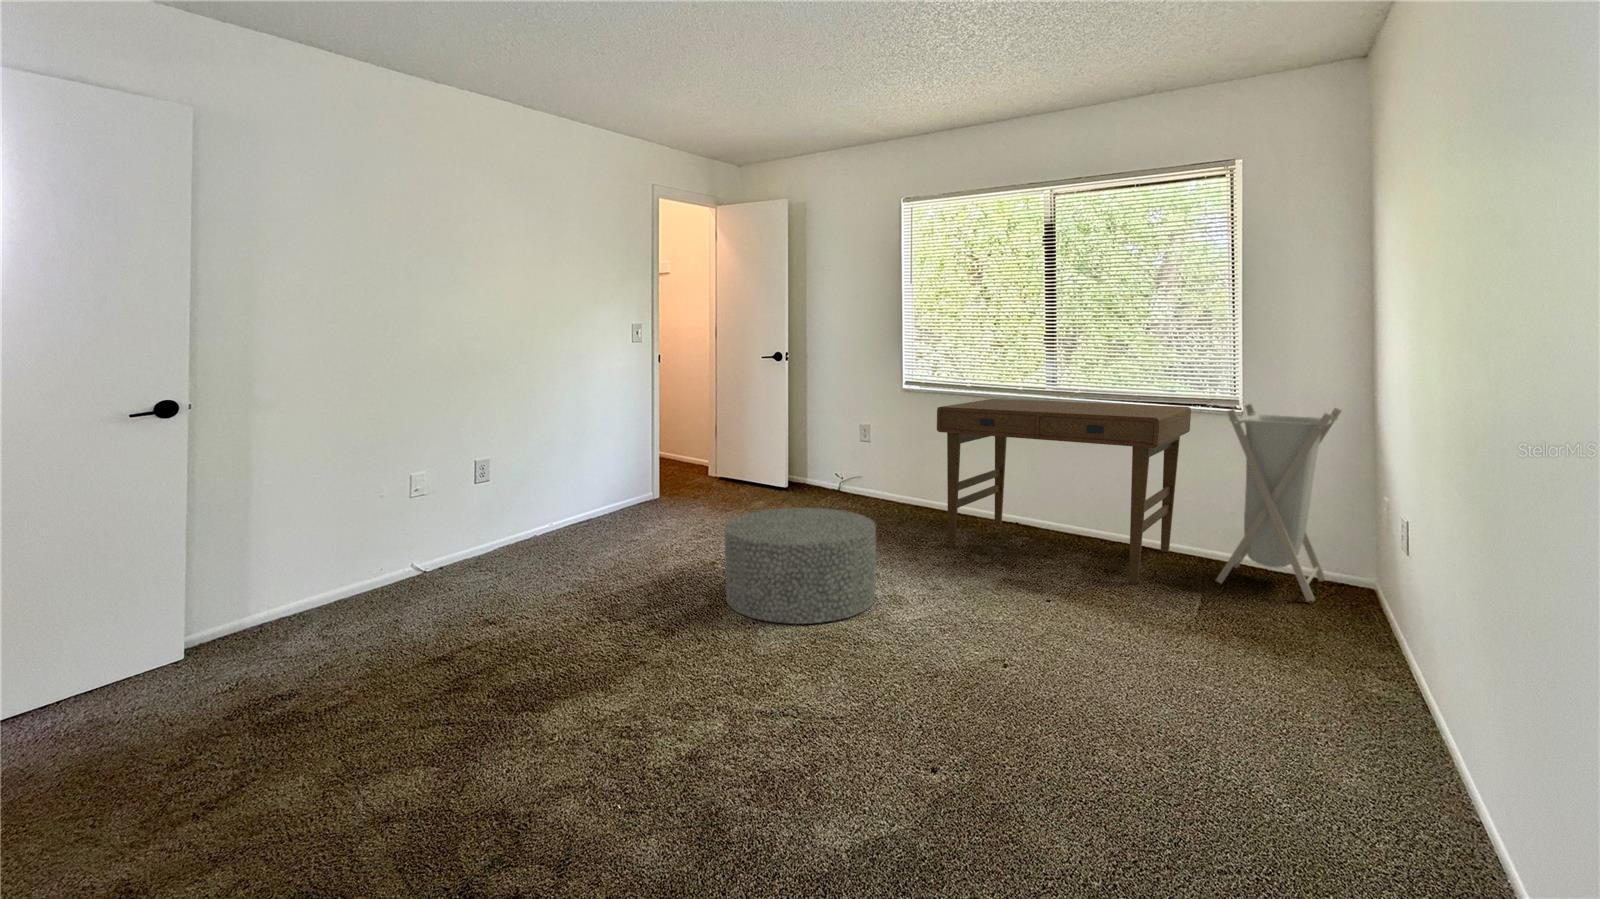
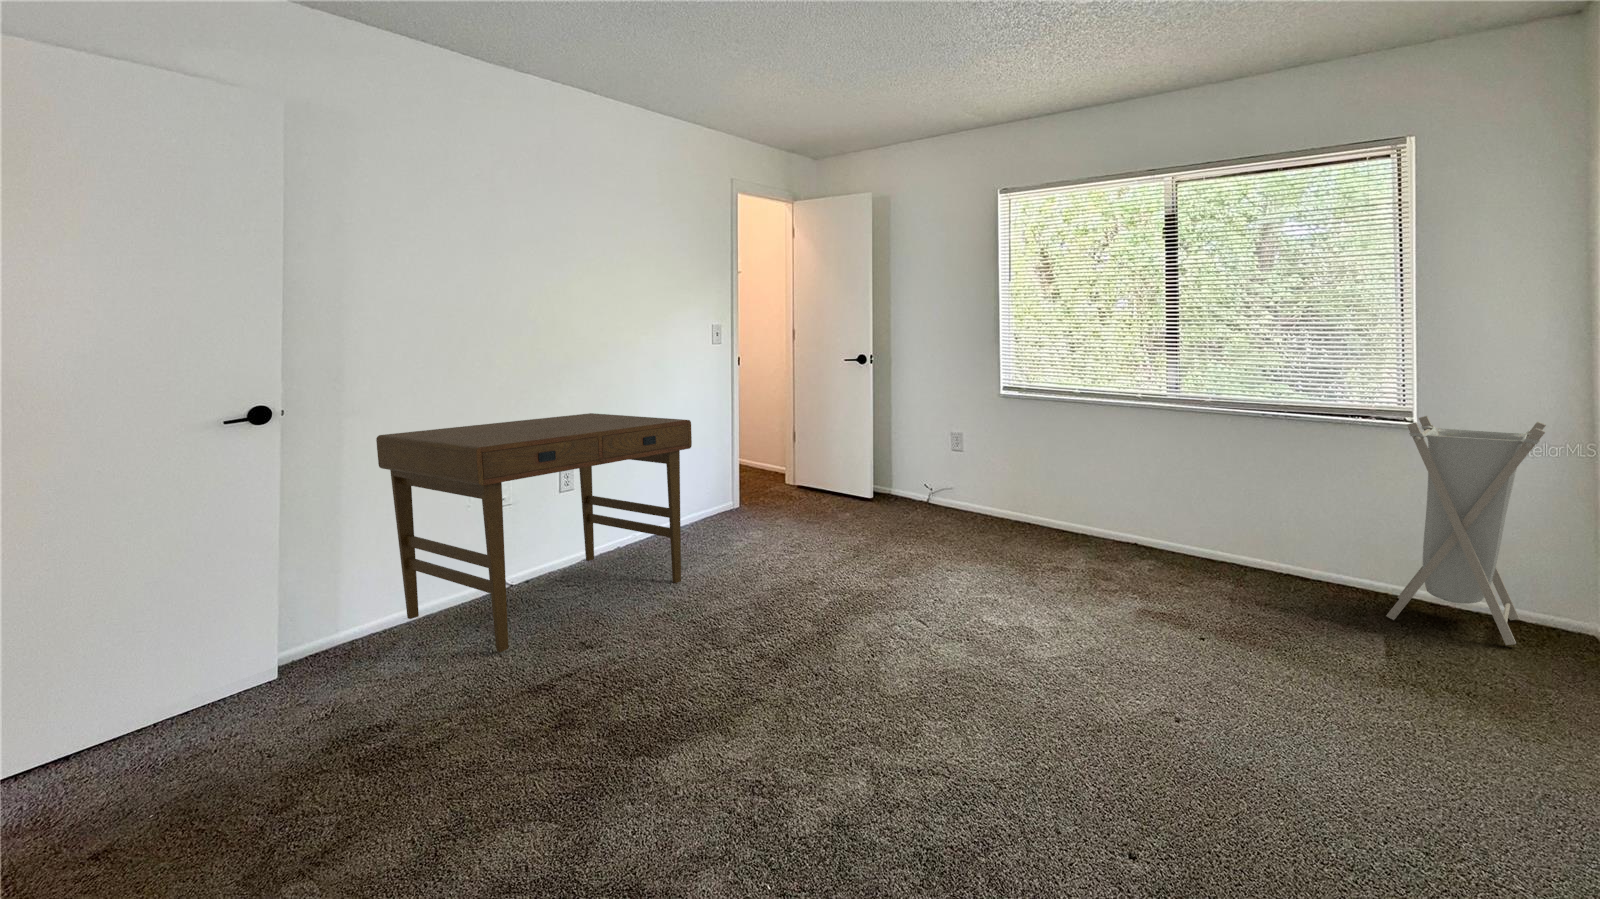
desk: present [937,399,1191,582] -> present [376,413,692,653]
ottoman: present [724,508,876,624] -> none [835,525,1003,657]

